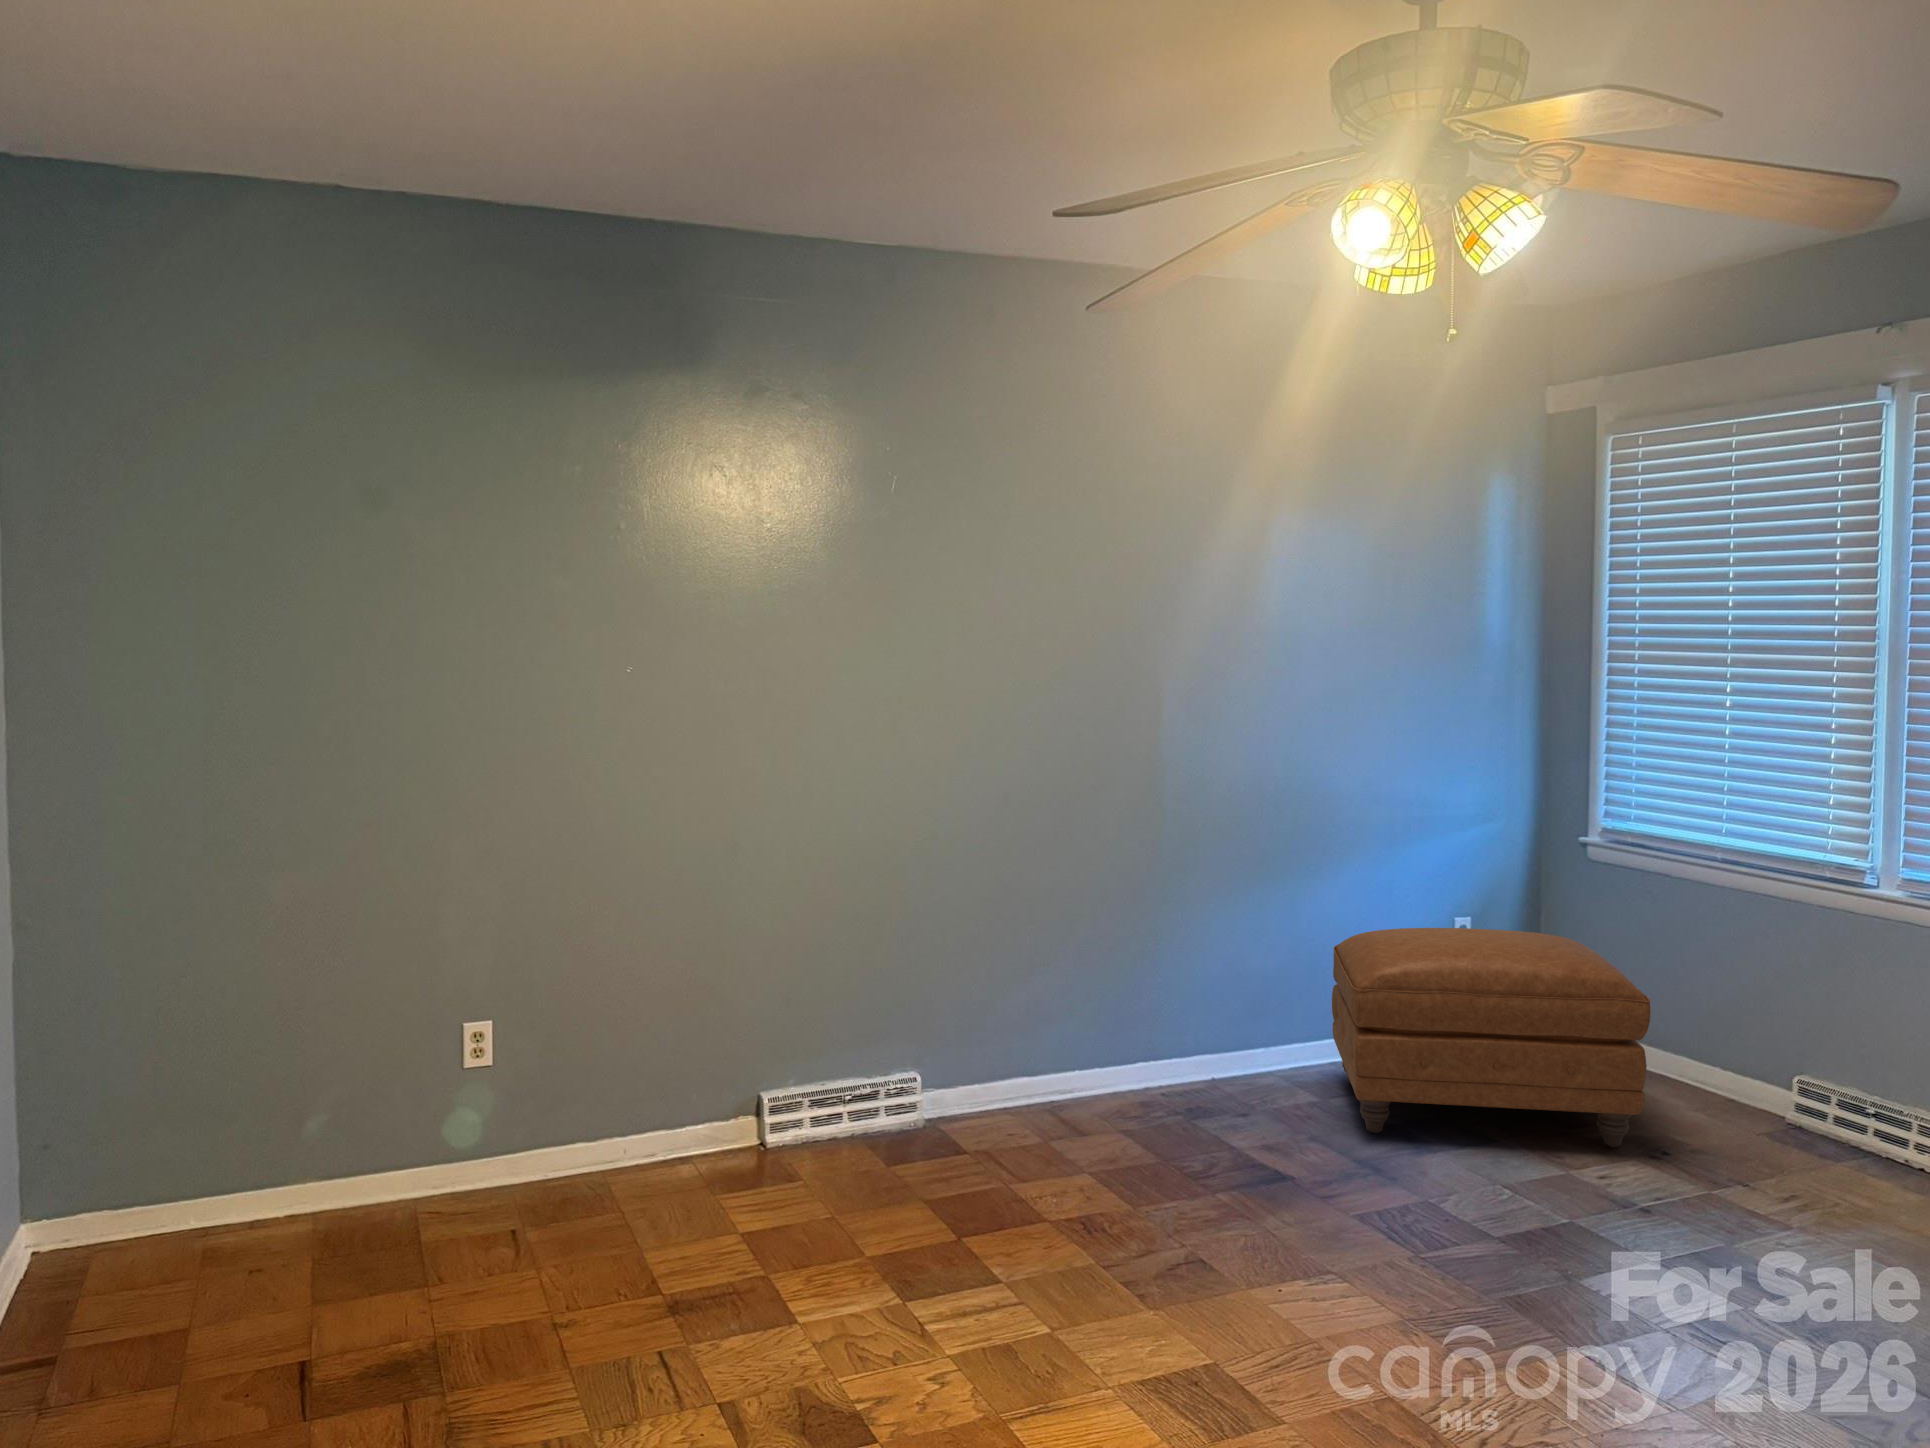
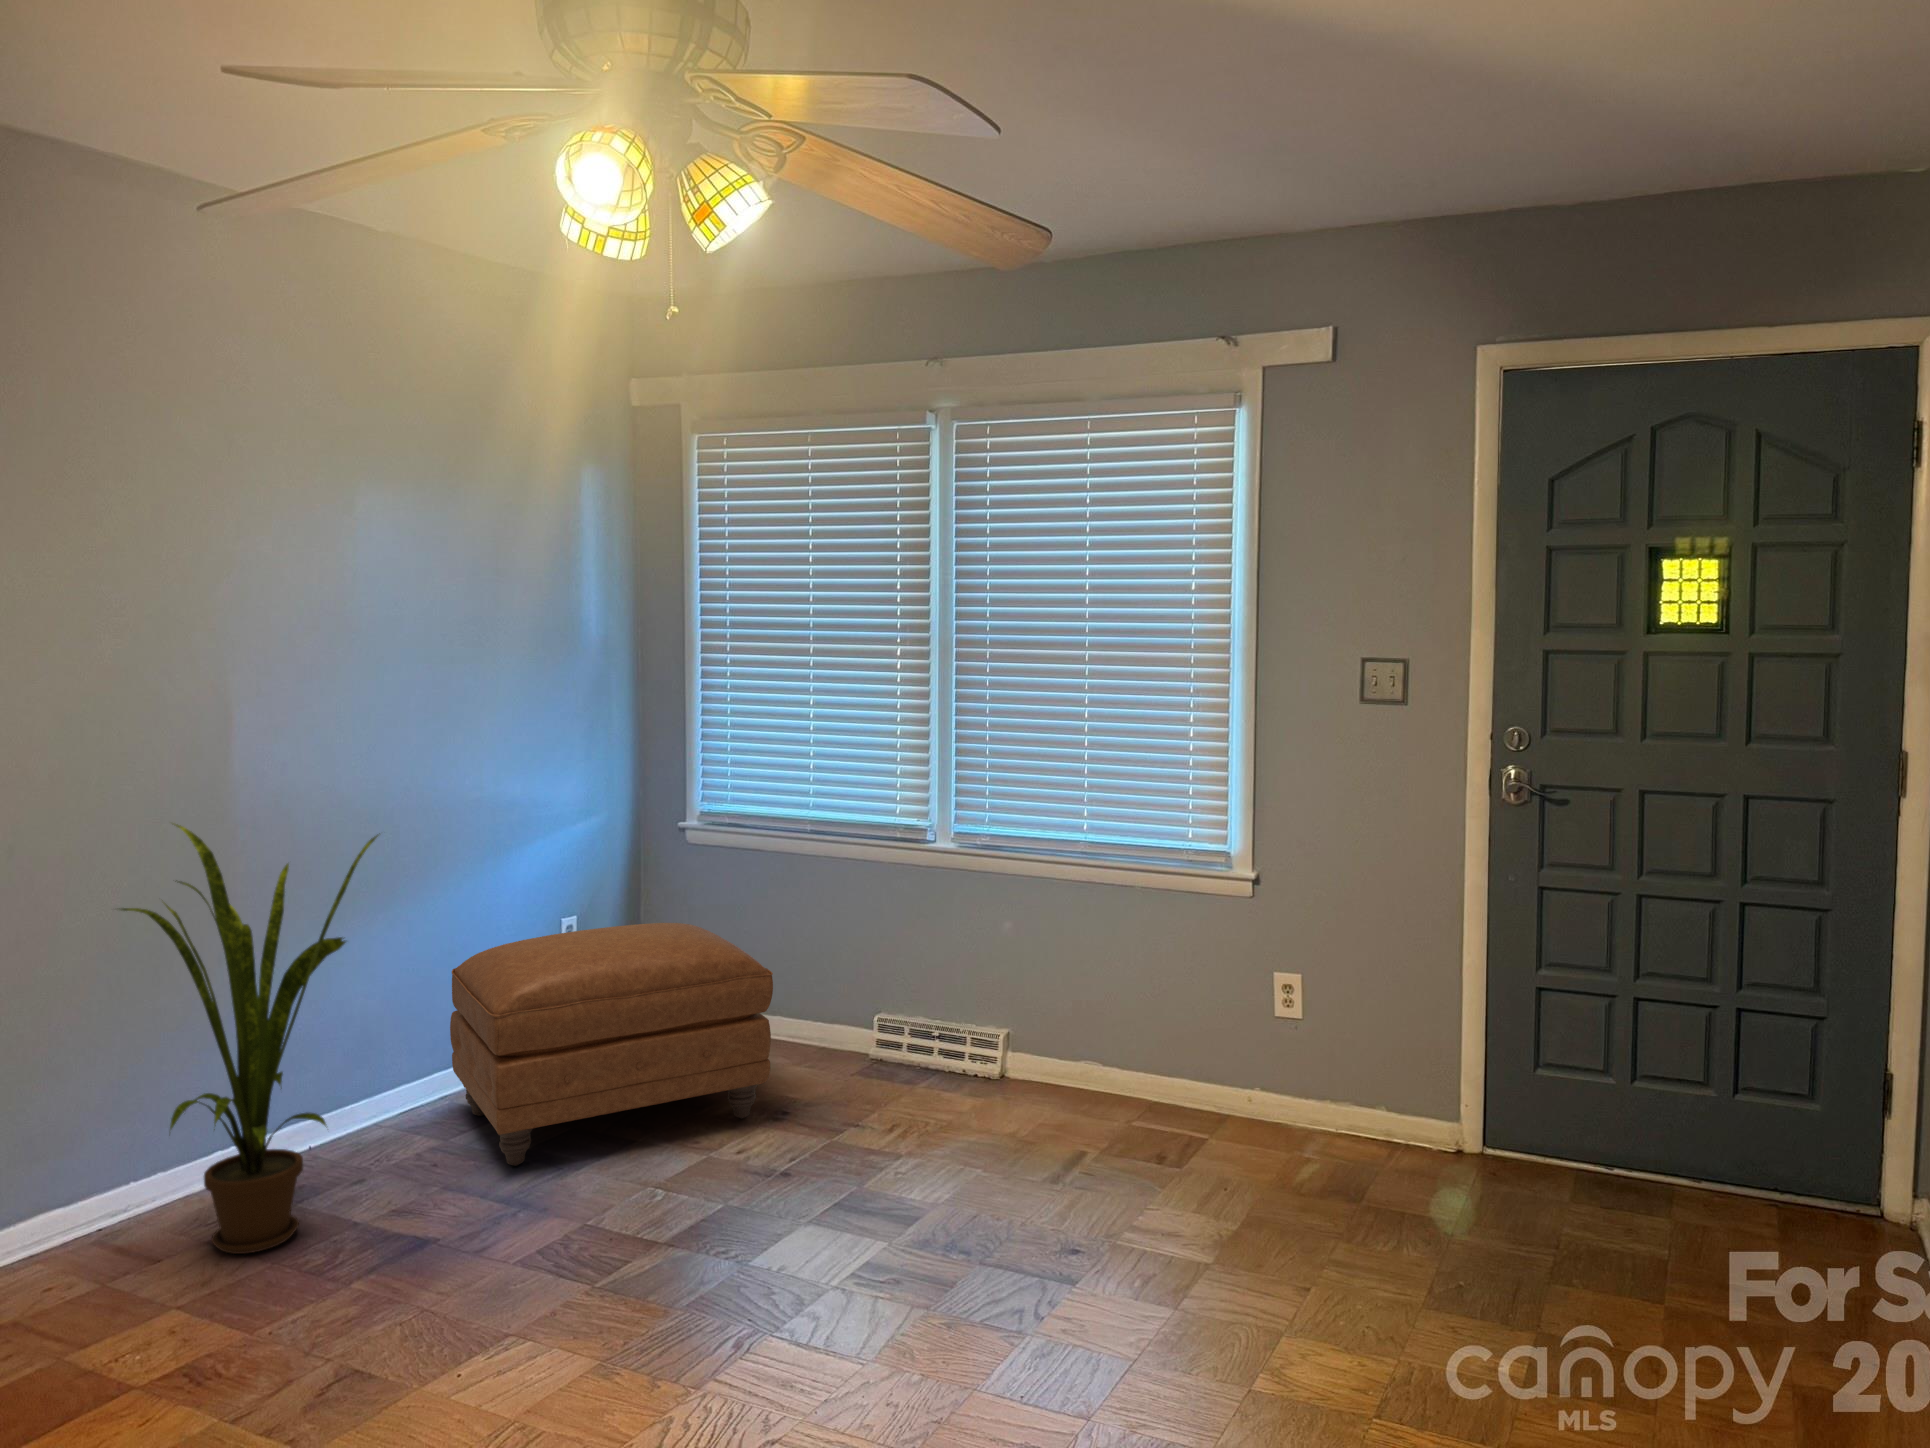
house plant: none [1058,787,1261,1144] -> present [121,824,378,1254]

